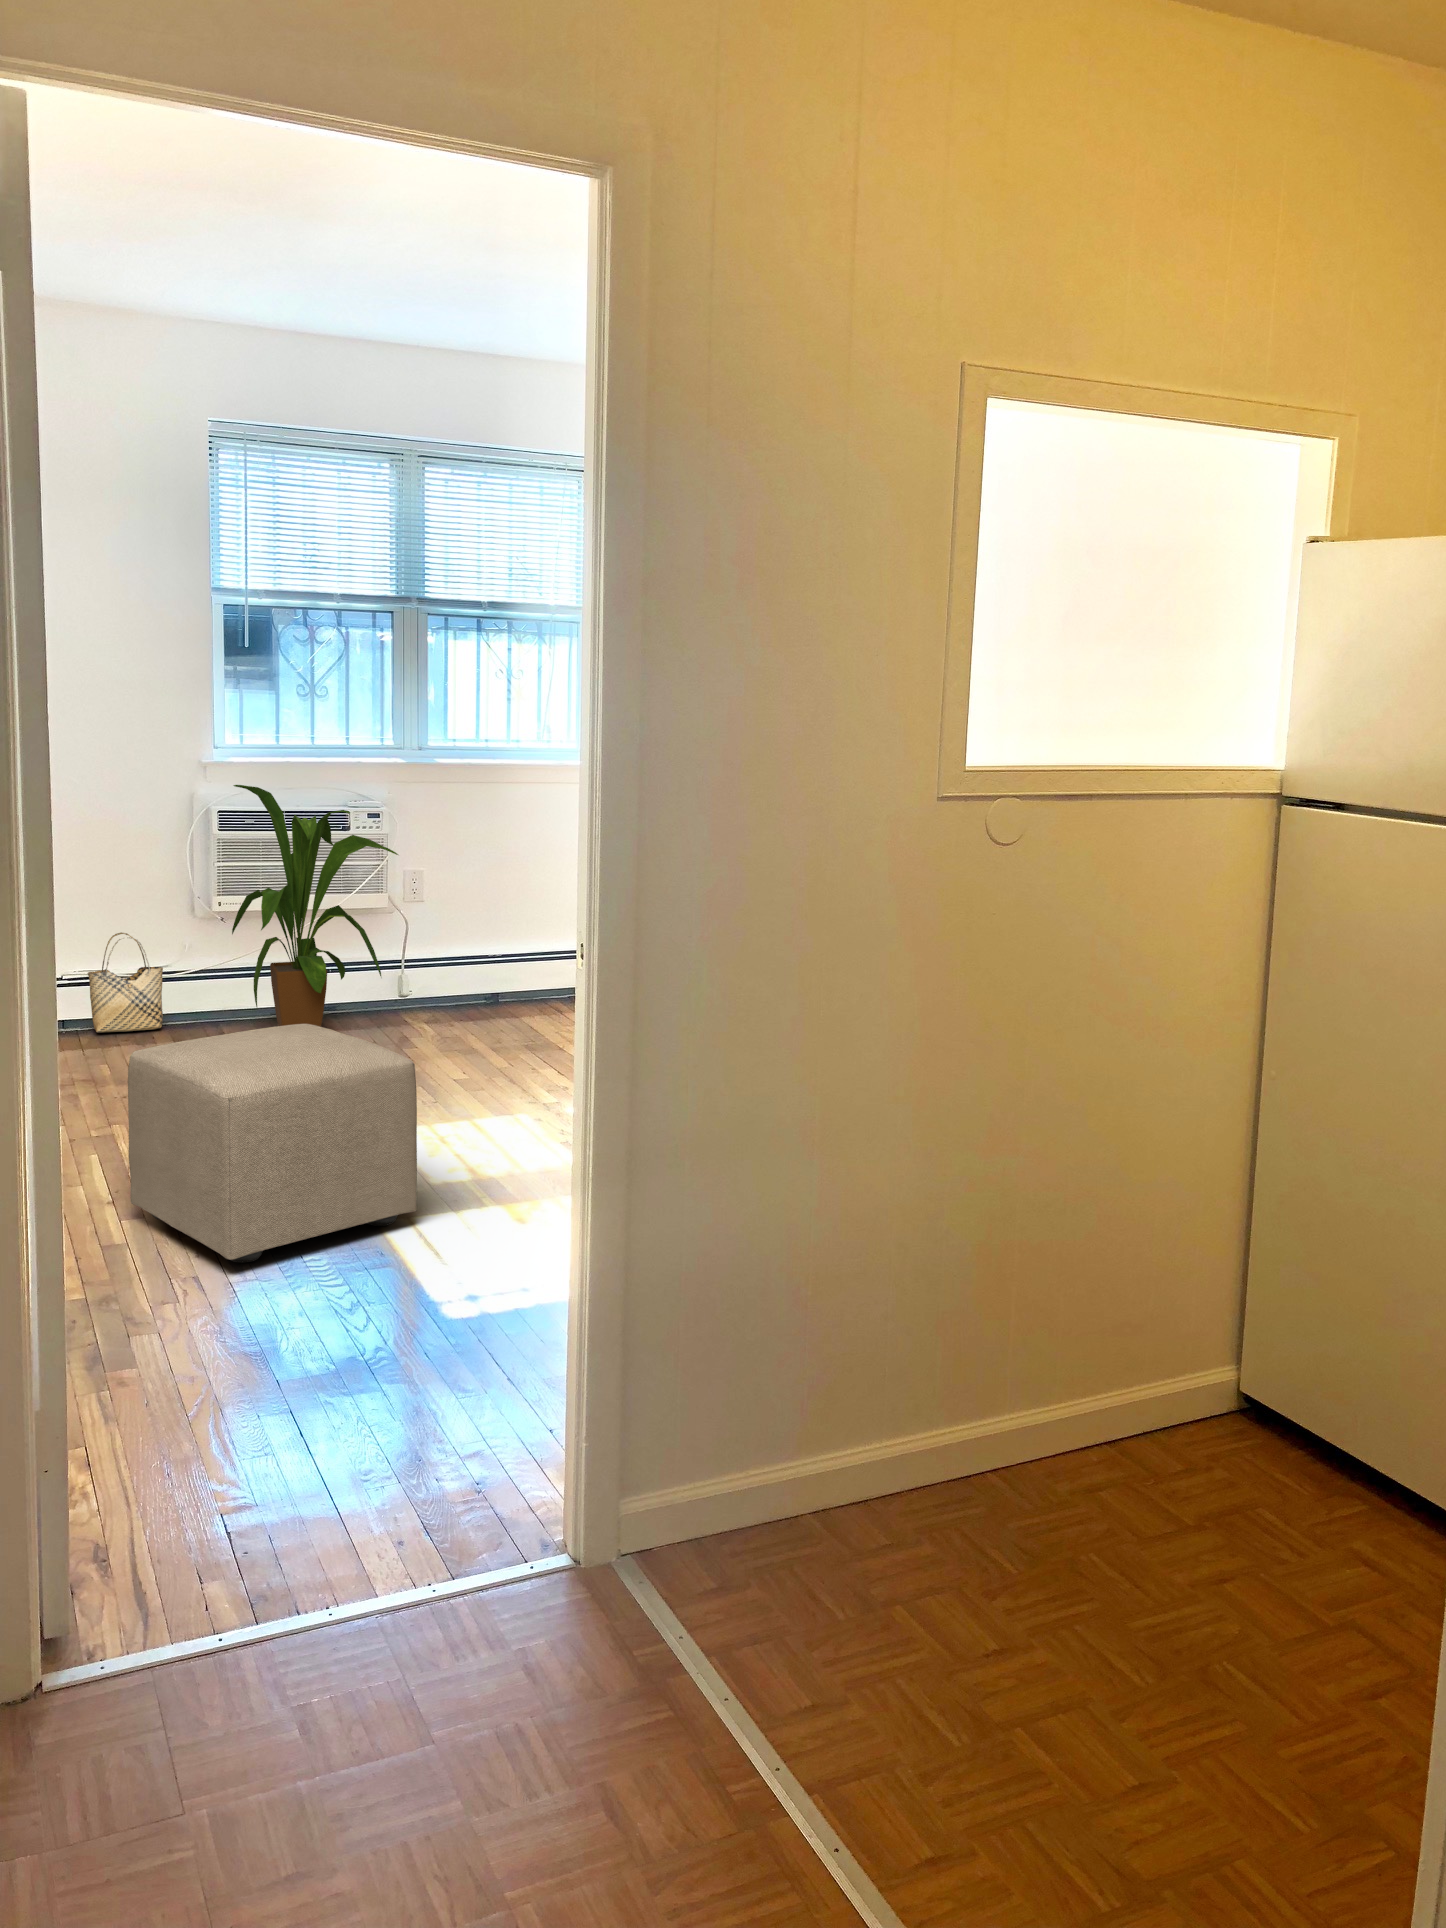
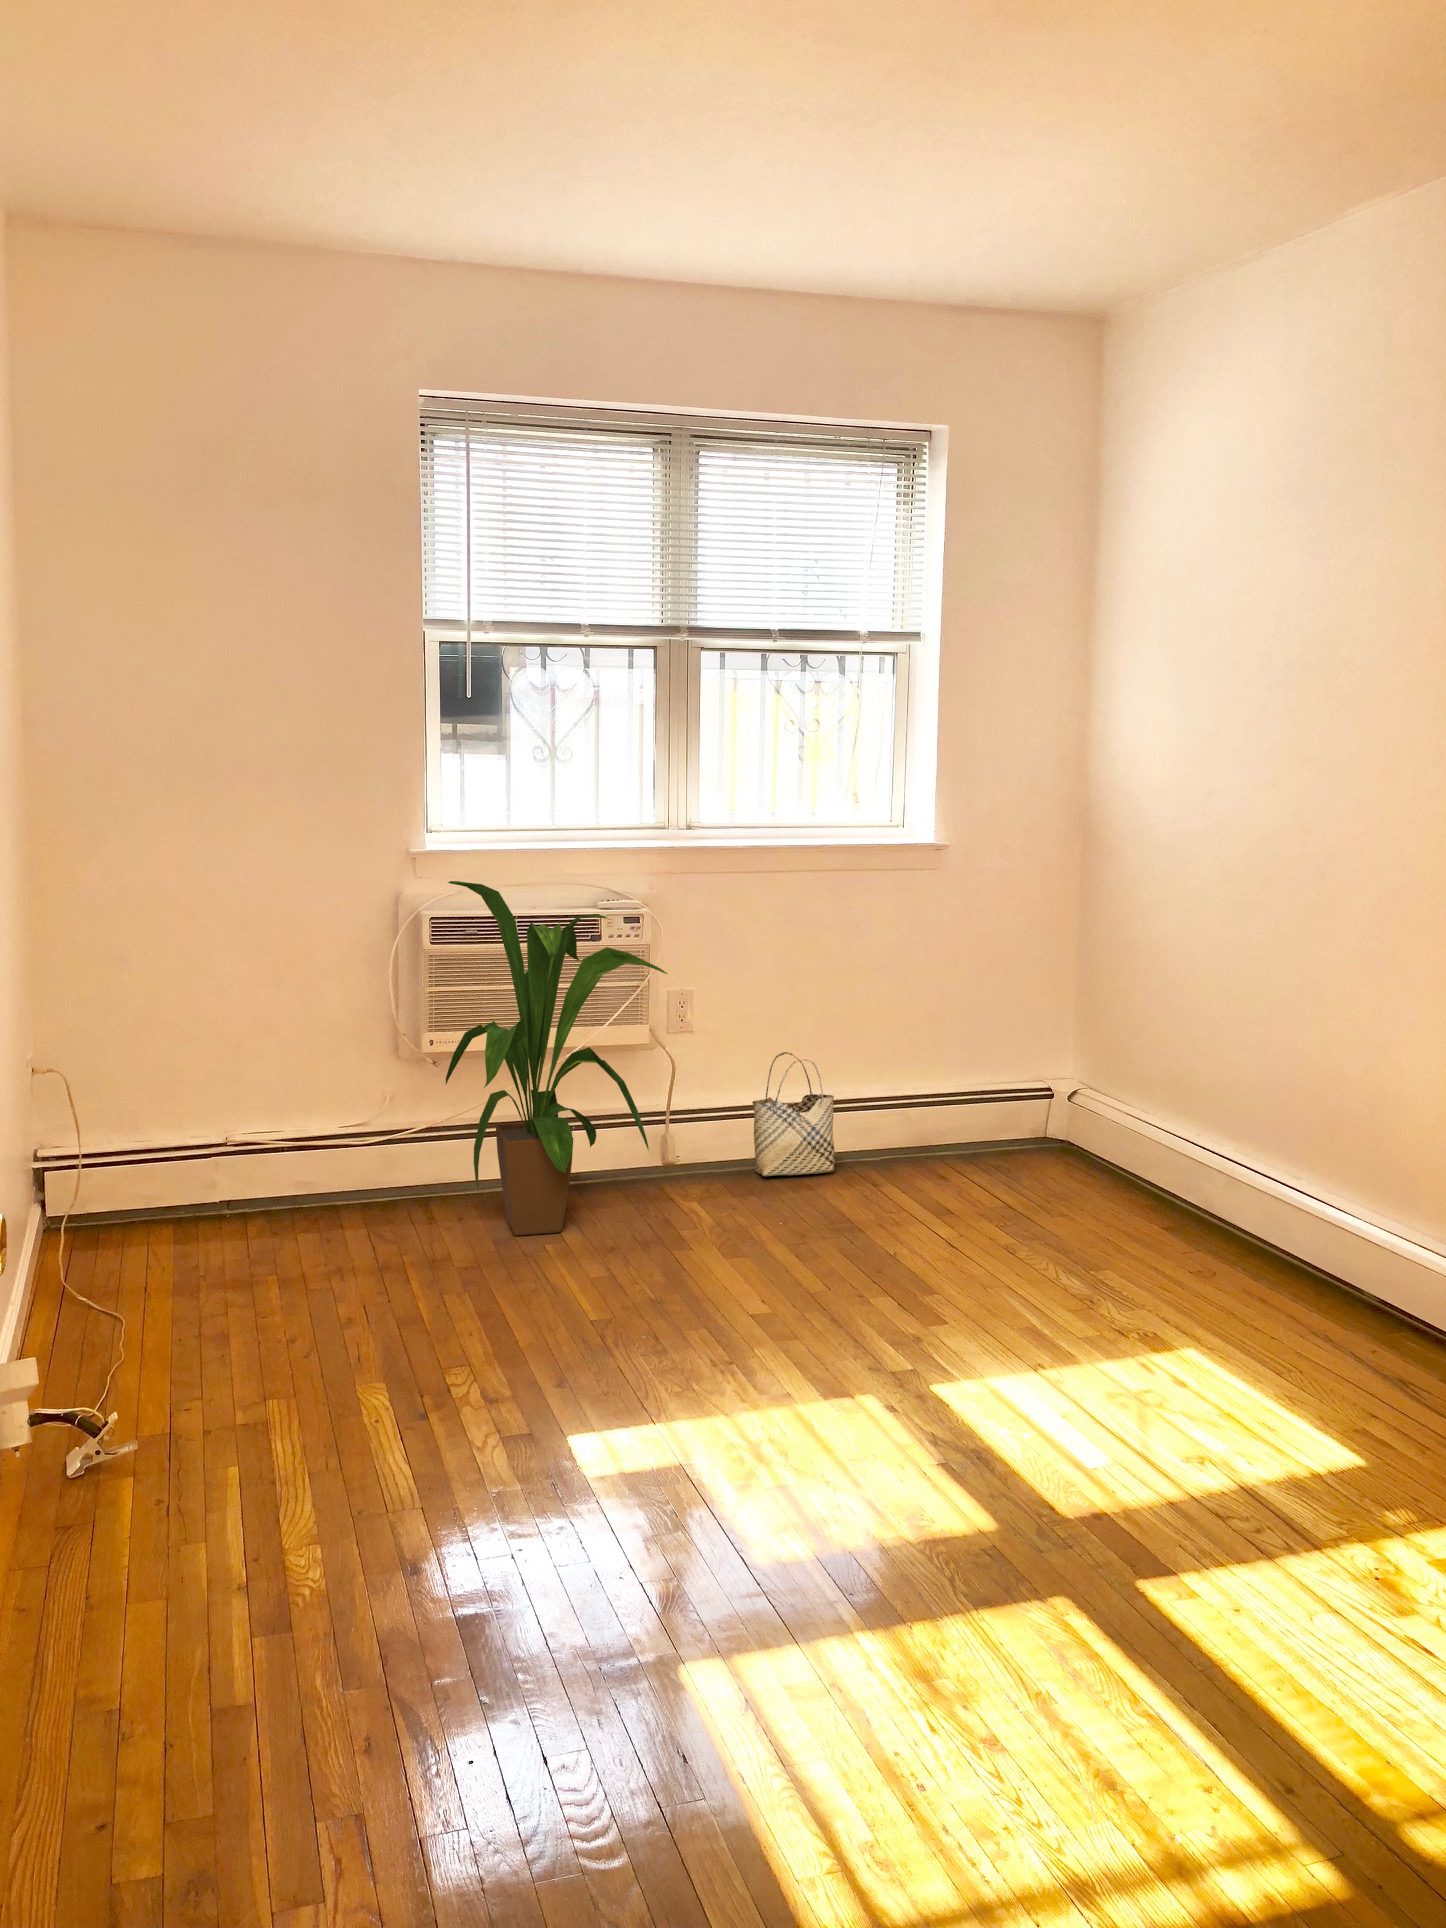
woven basket: present [87,932,163,1032] -> present [752,1052,835,1176]
ottoman: present [128,1024,417,1263] -> none [263,1280,759,1791]

